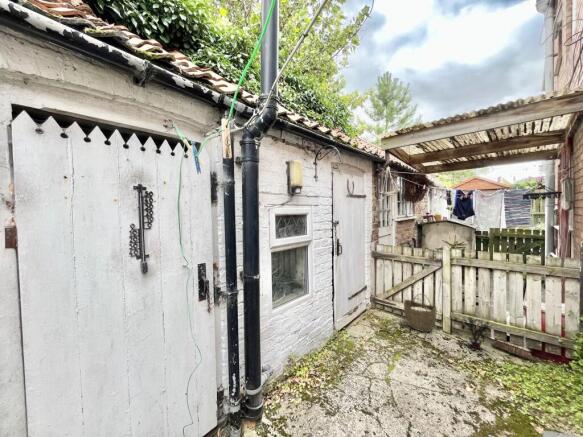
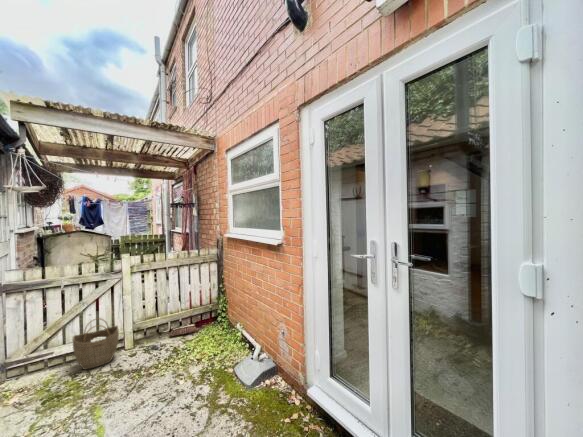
potted plant: present [462,318,491,349] -> none [146,315,175,348]

